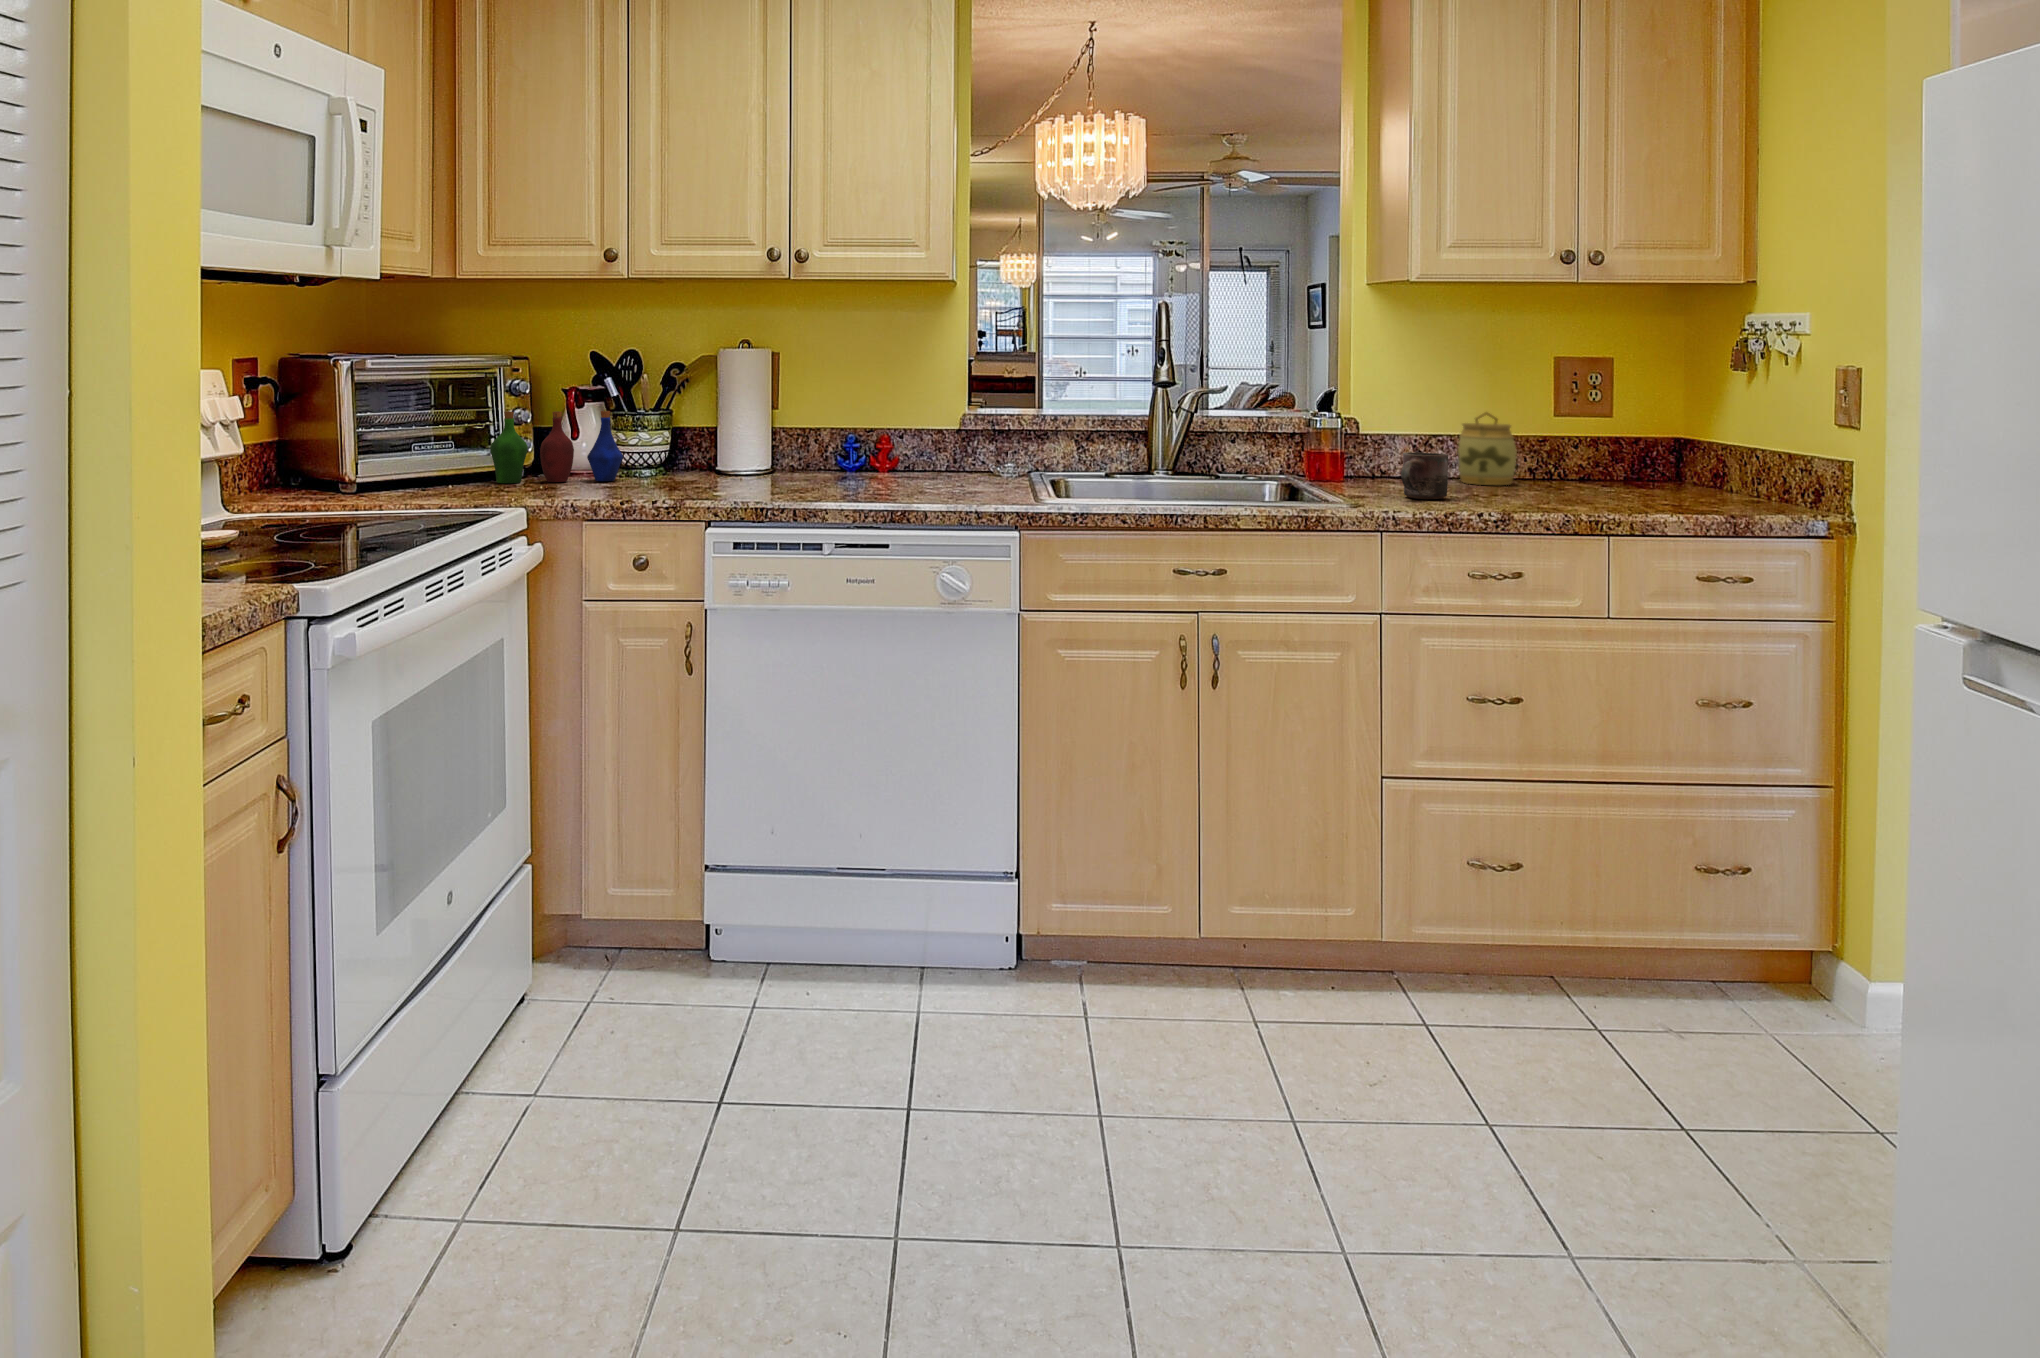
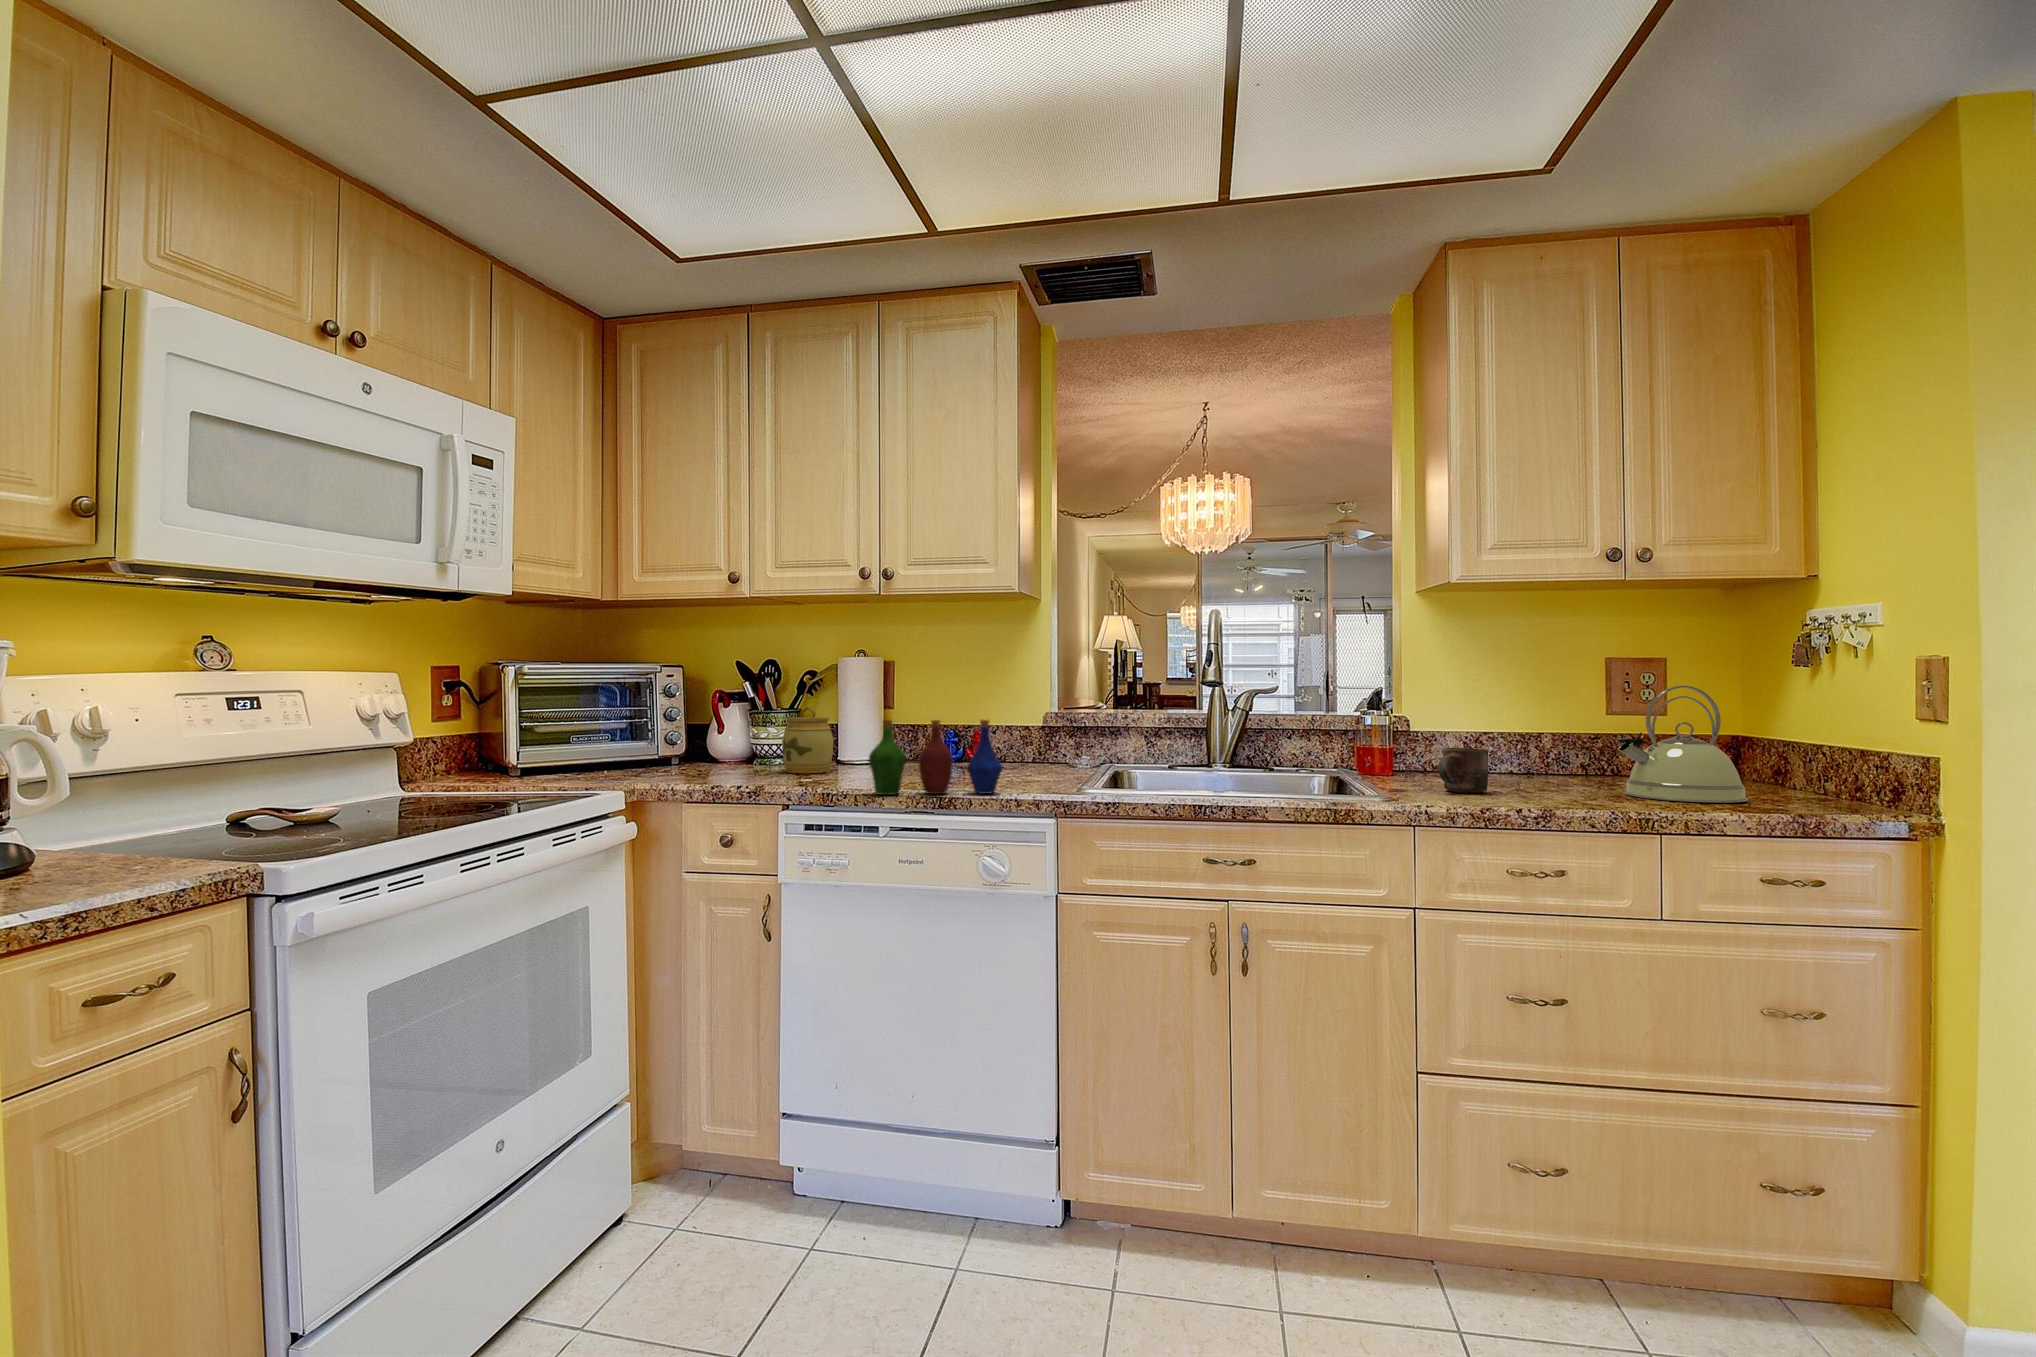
kettle: none [1570,389,1687,506] -> present [1617,685,1748,803]
bottle: present [490,411,623,483] -> present [869,720,1003,795]
jar: present [1458,412,1517,485] -> present [782,706,833,773]

